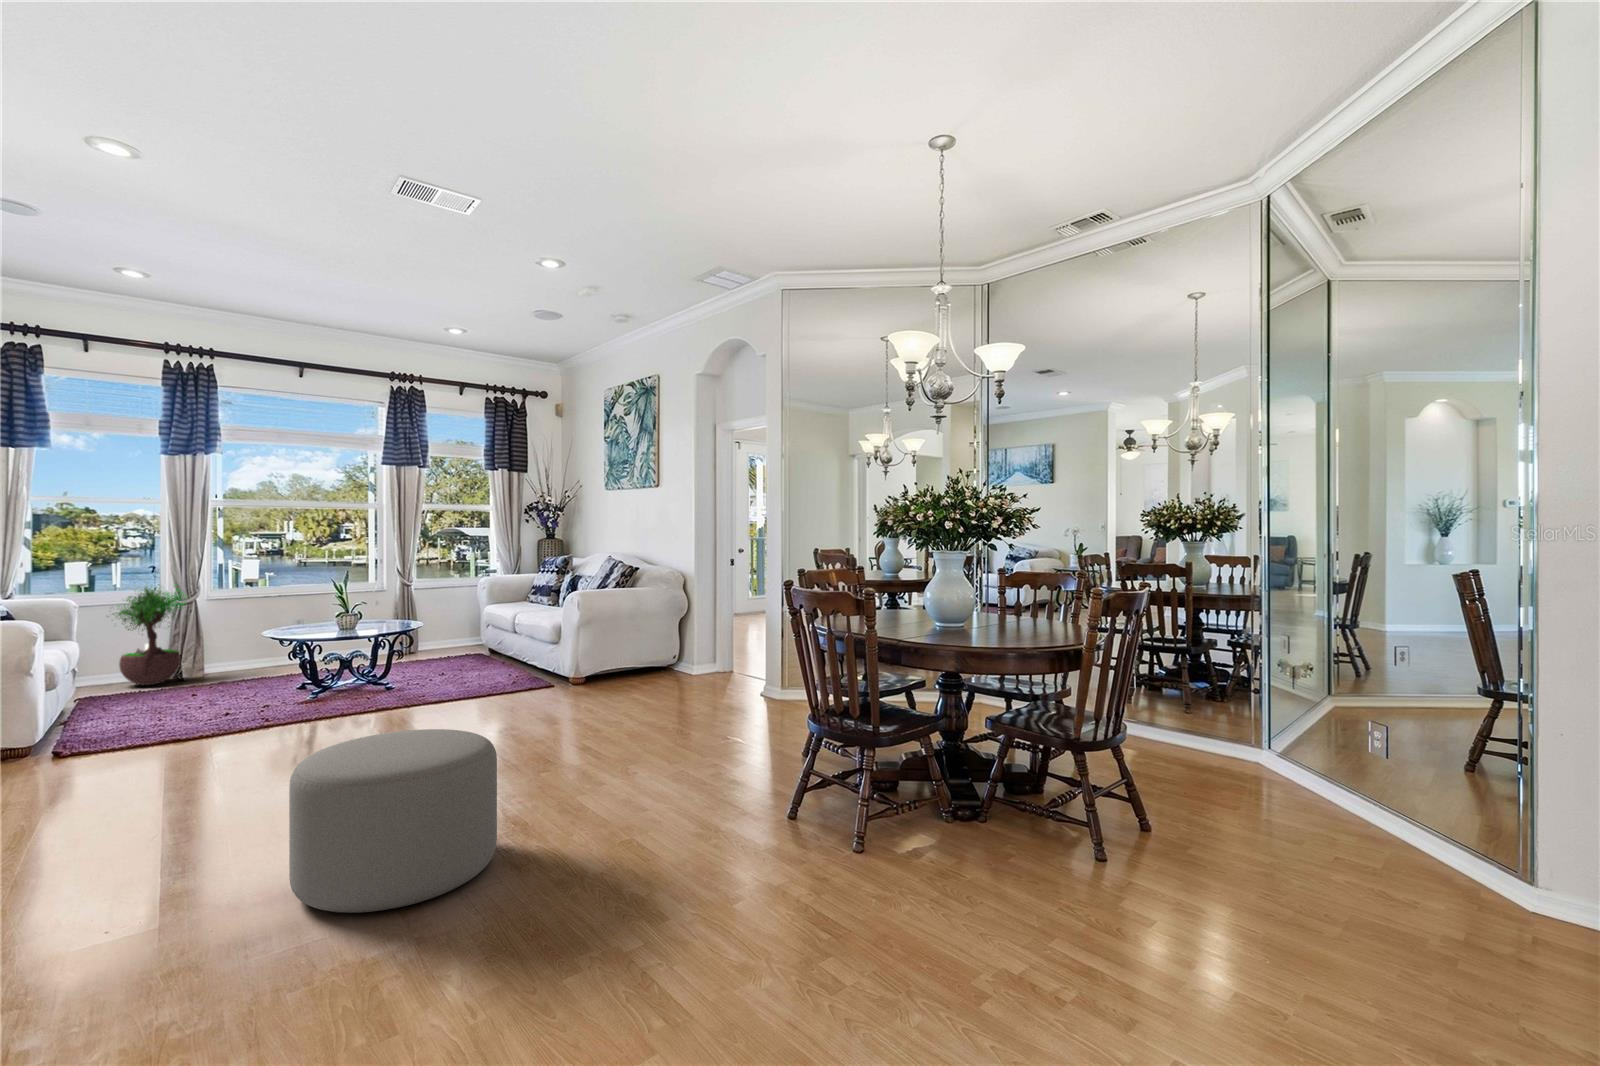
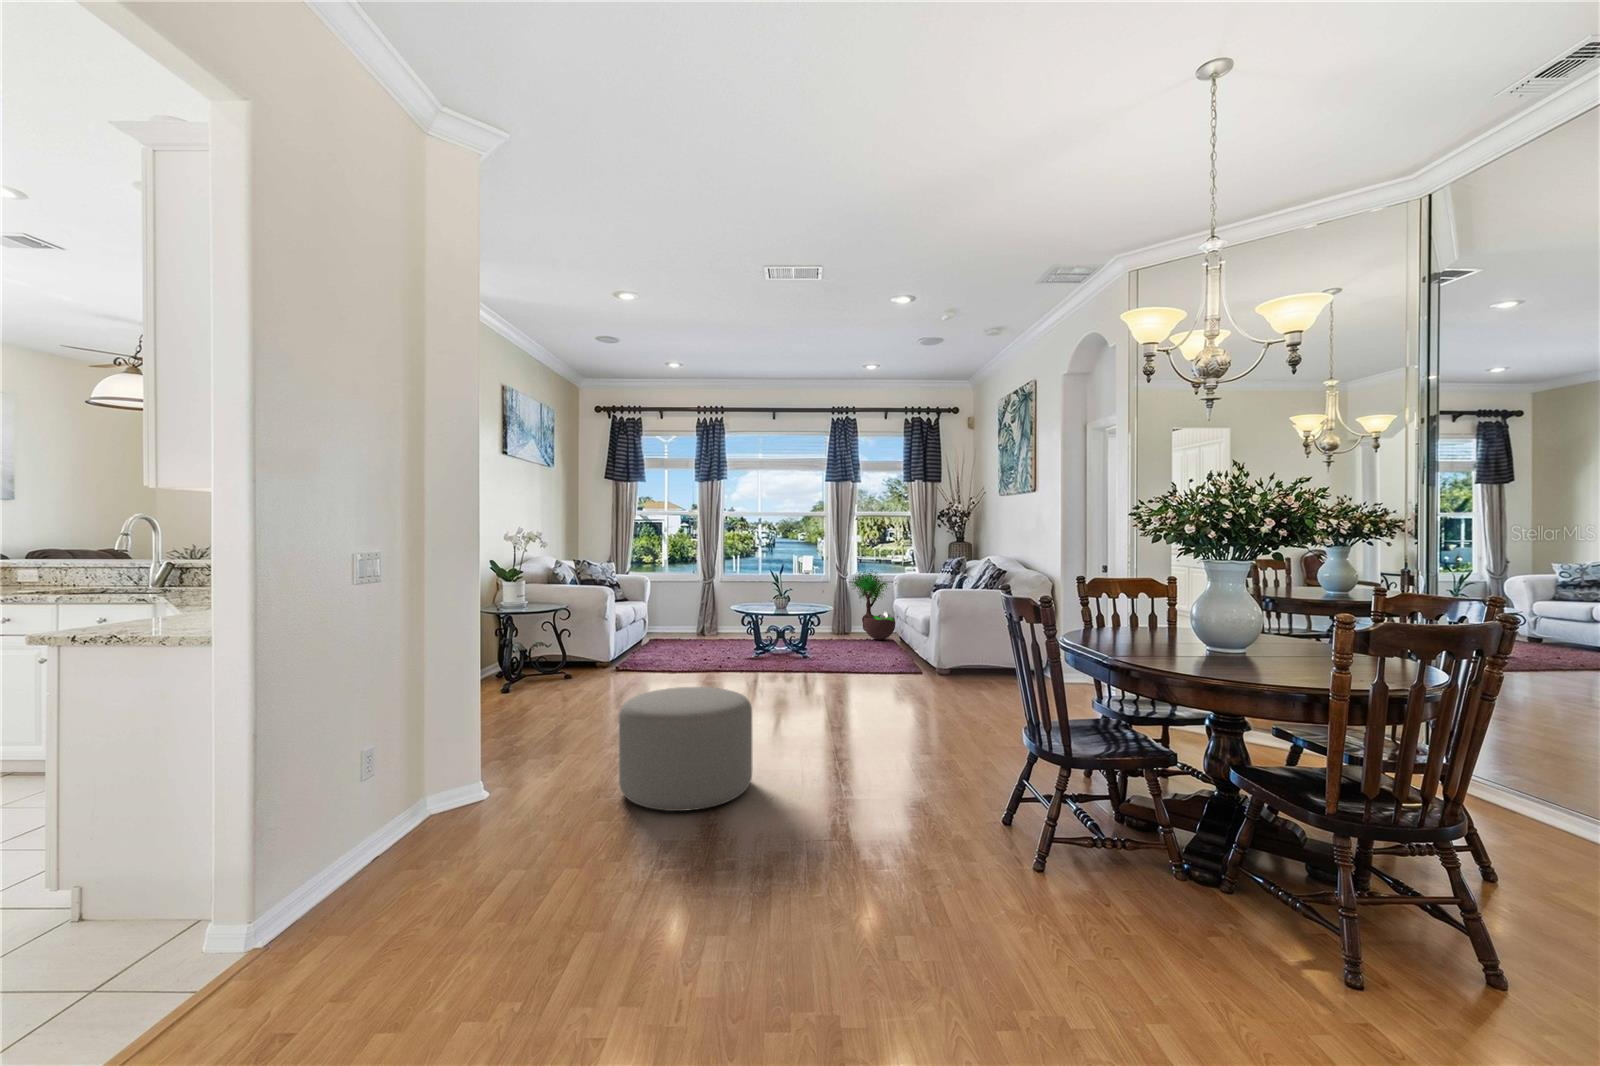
potted tree: present [117,584,186,685] -> present [852,570,895,640]

